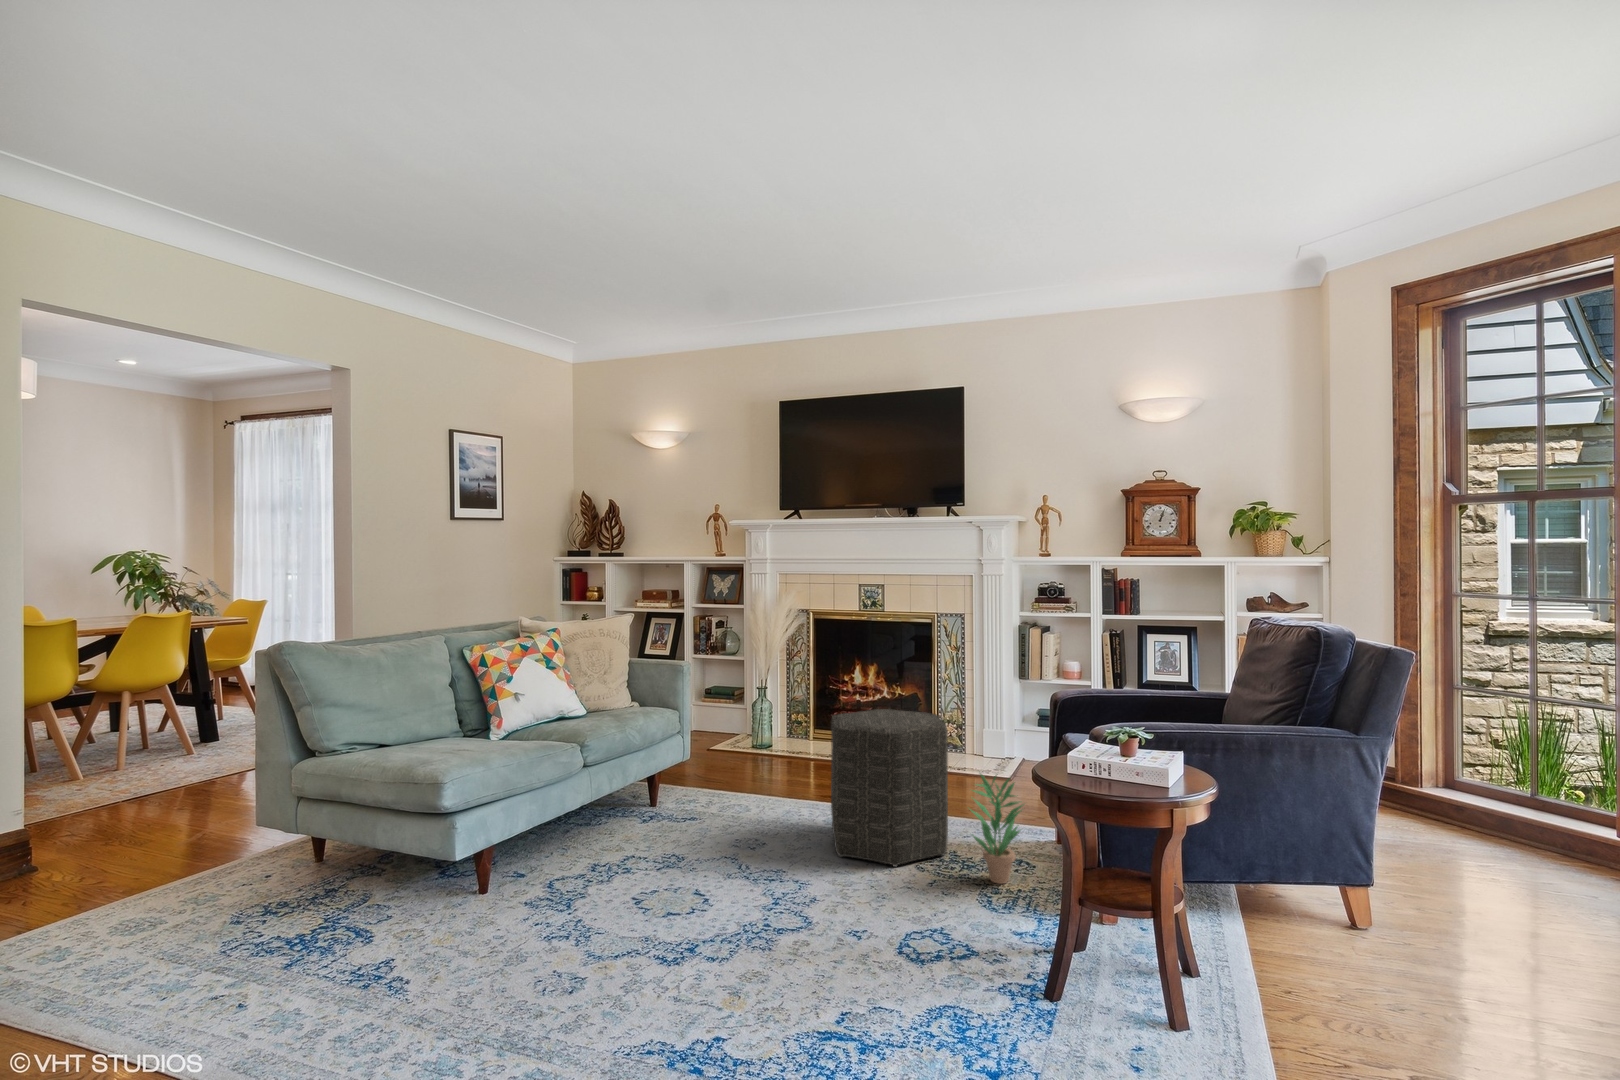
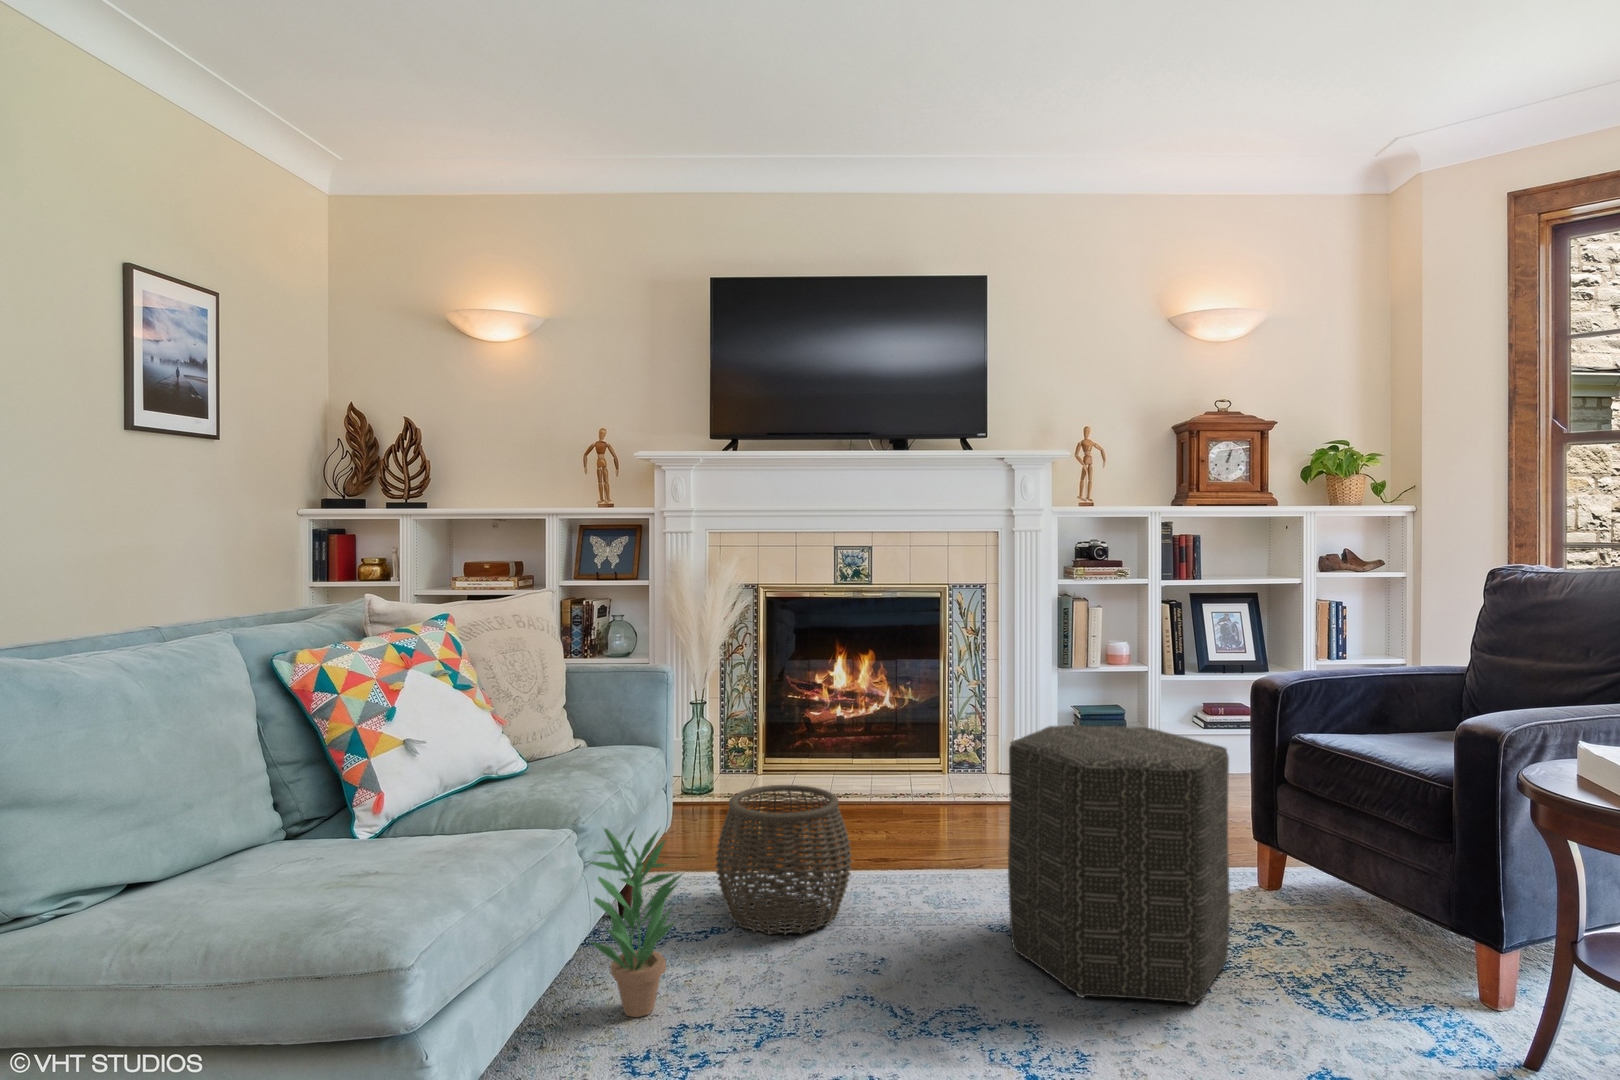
woven basket: none [697,735,776,816] -> present [715,785,852,934]
potted plant: present [971,774,1023,884] -> present [589,829,682,1017]

